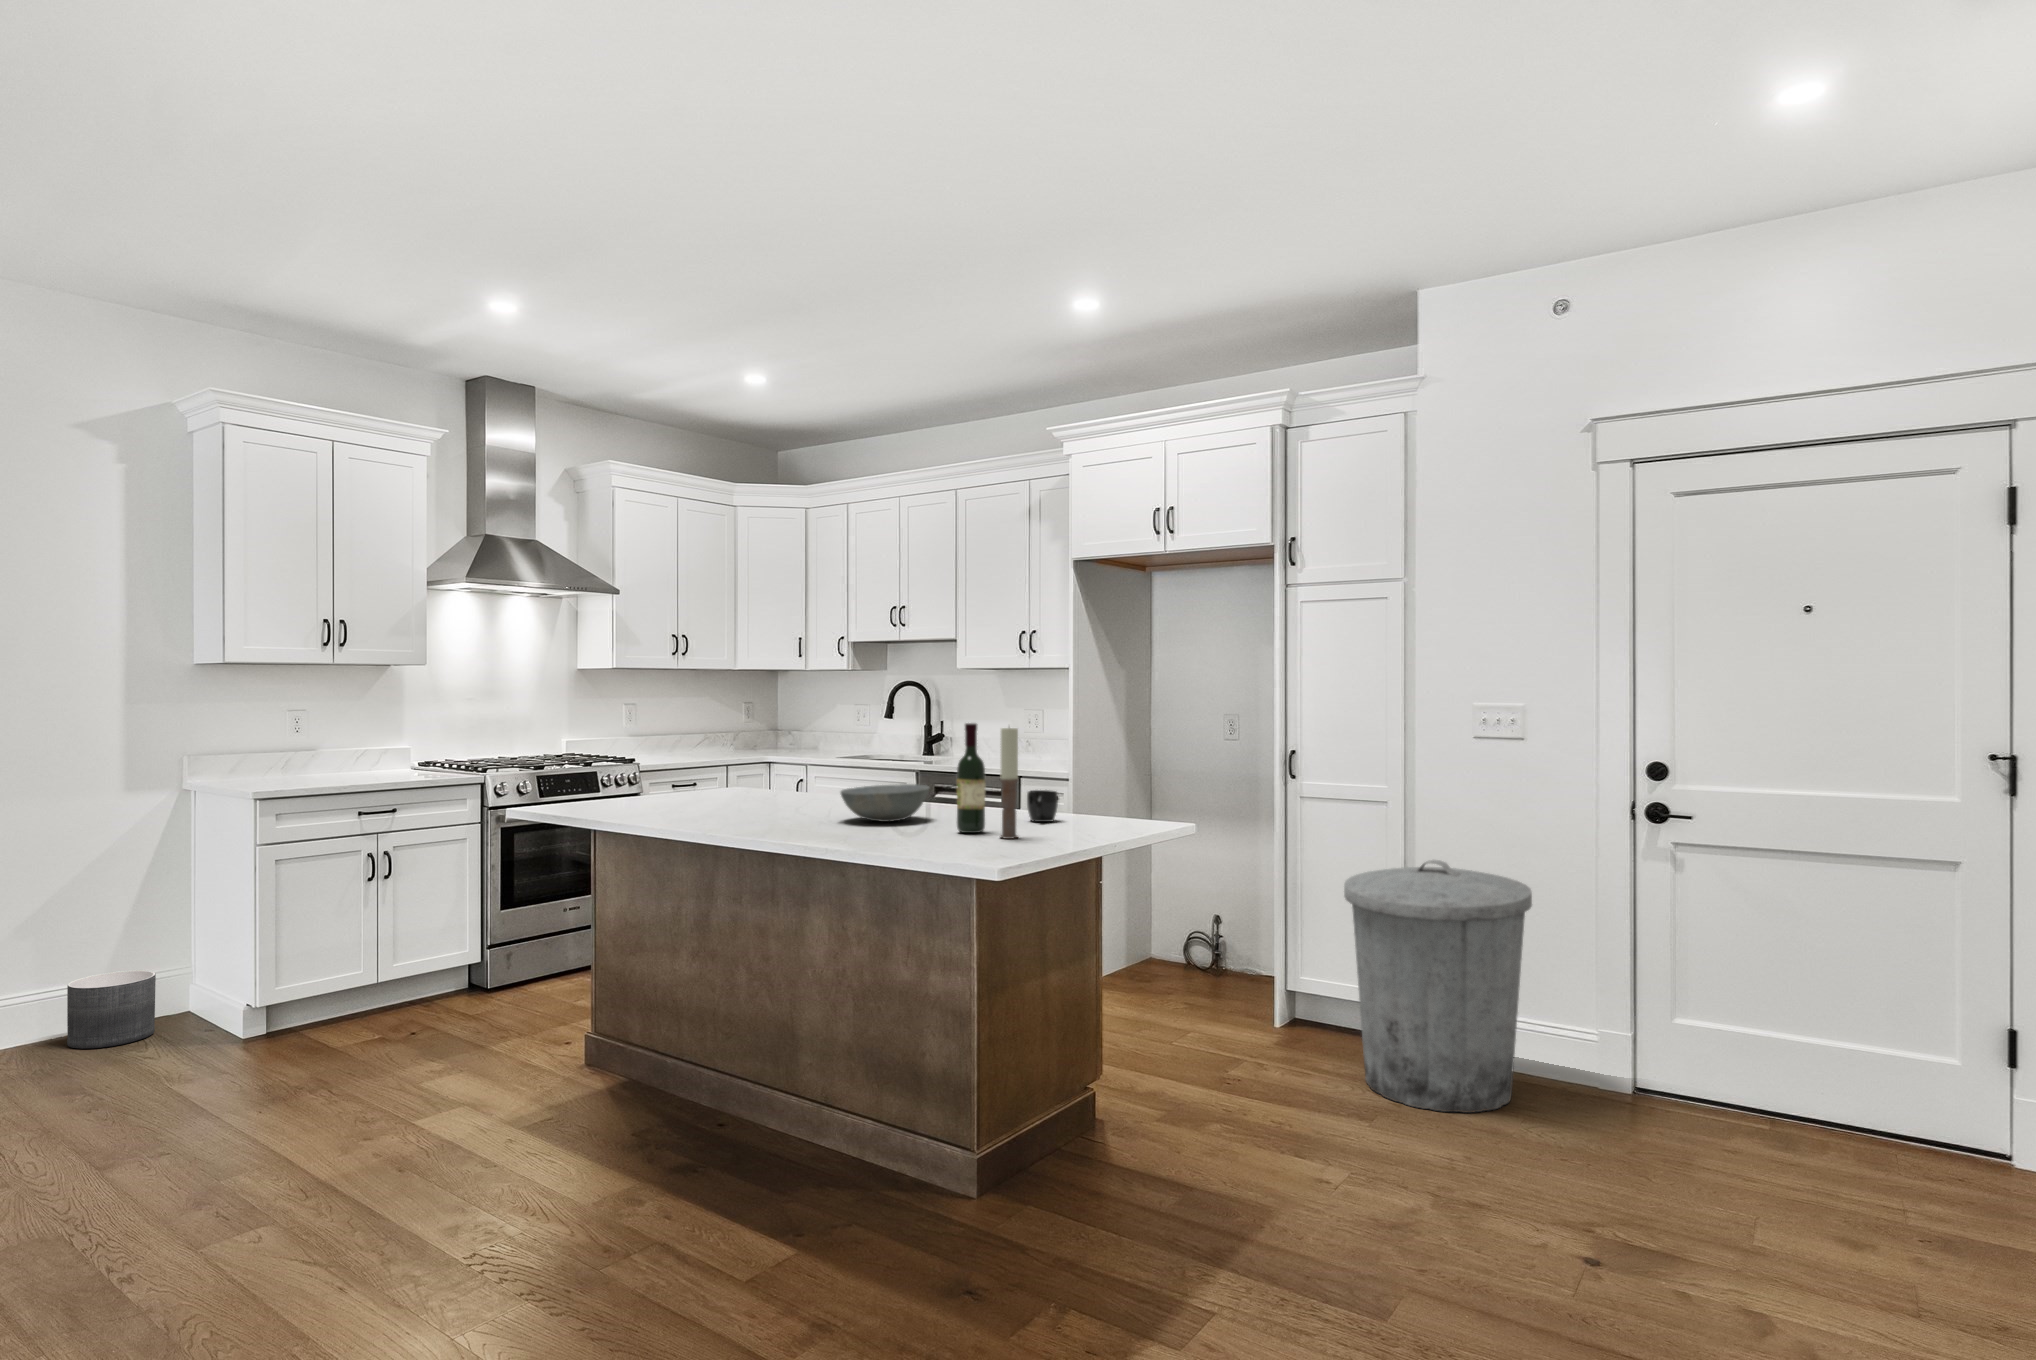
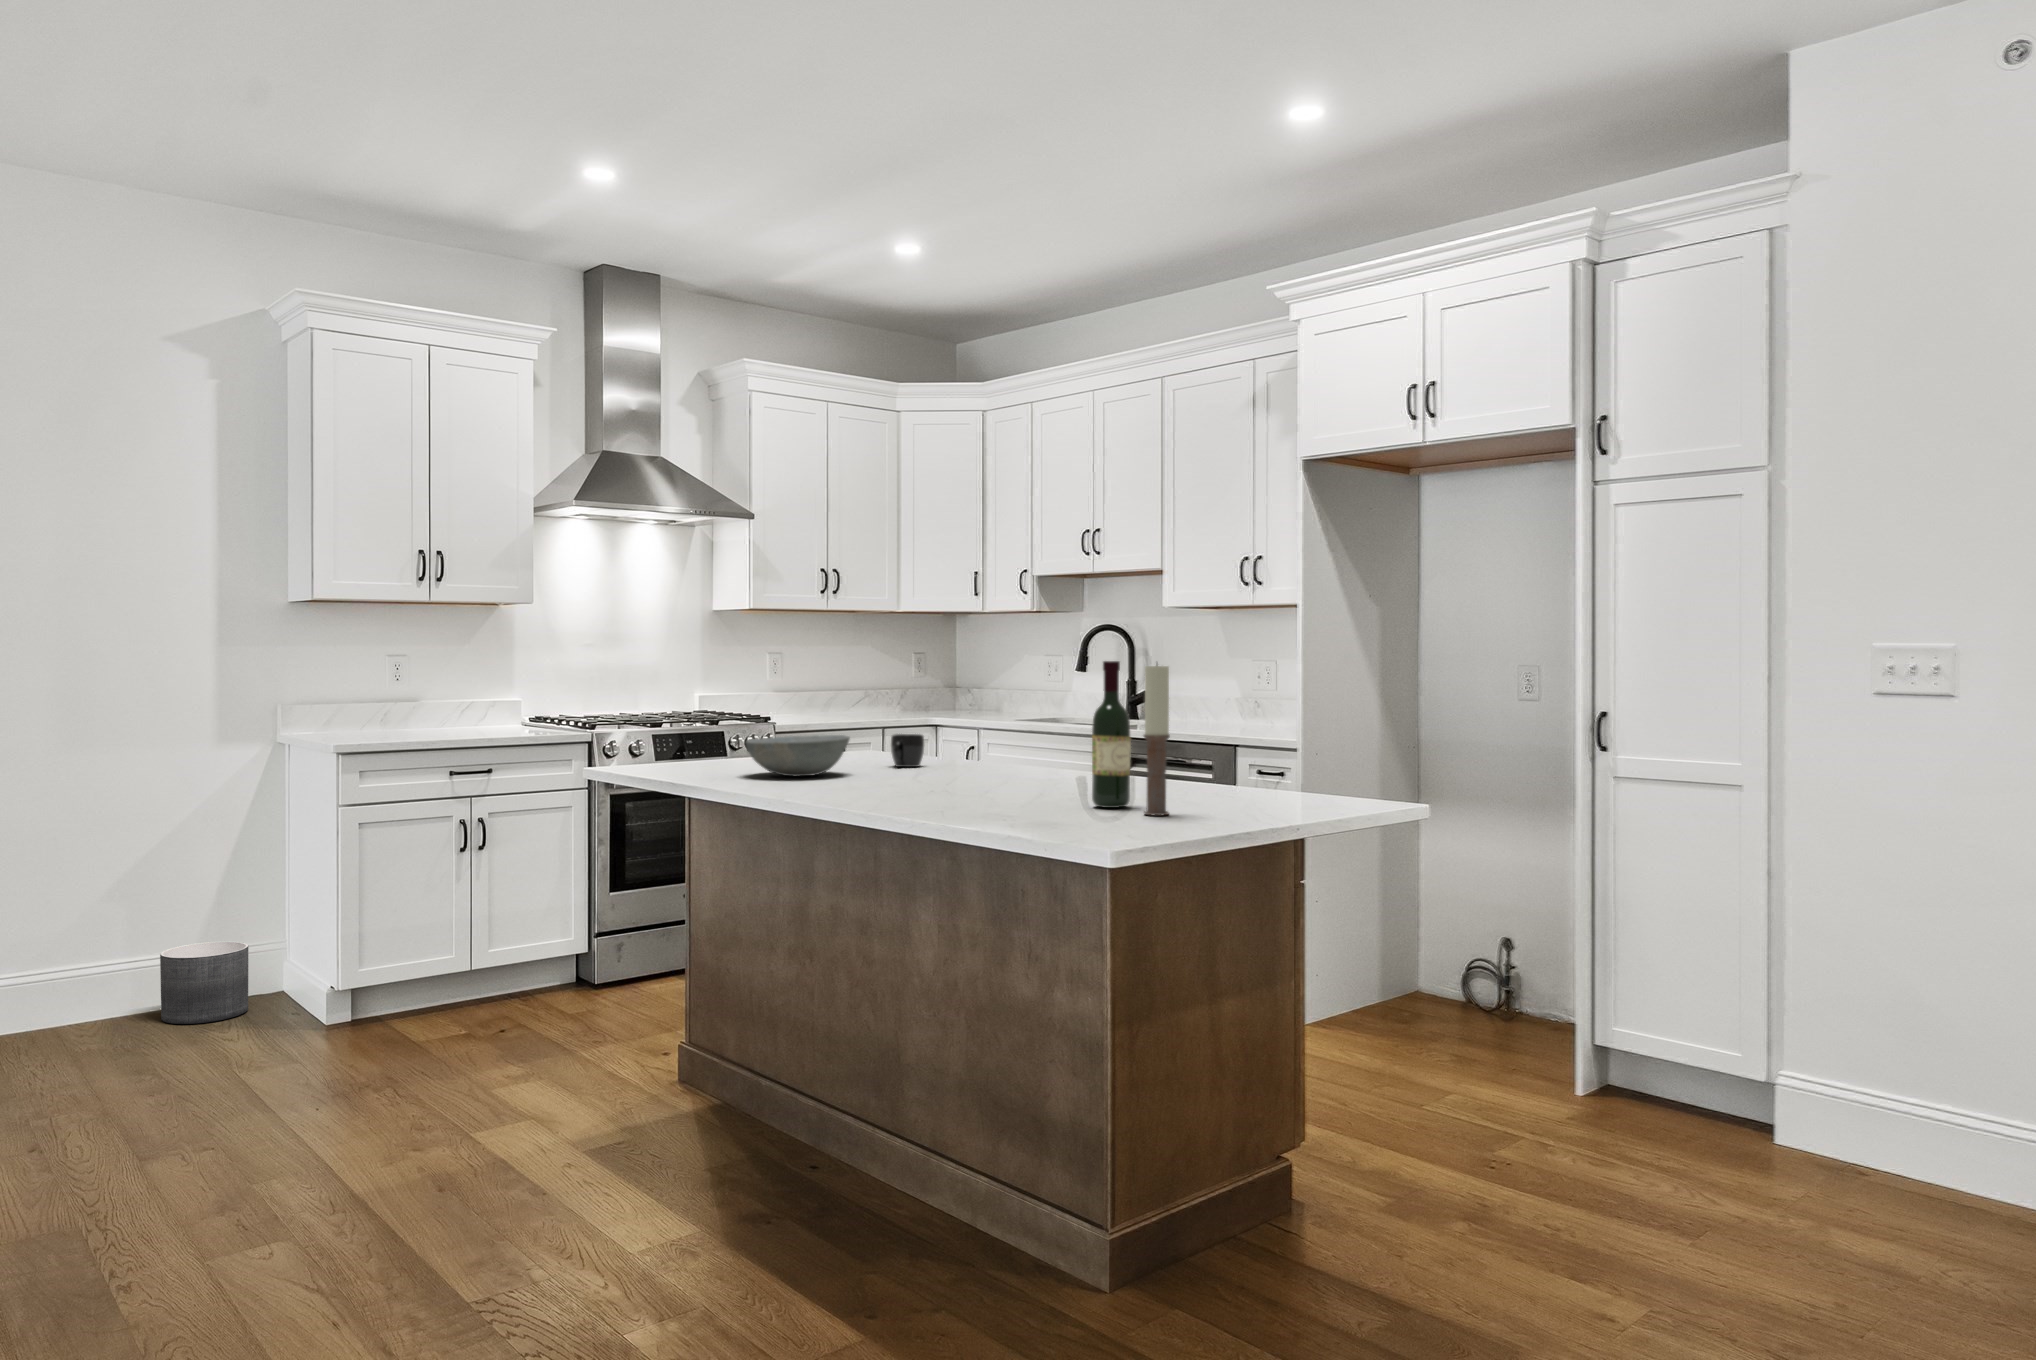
bowl: present [841,784,929,822] -> present [746,735,850,776]
mug: present [1027,790,1058,822] -> present [891,734,924,767]
trash can: present [1344,860,1532,1113] -> none [1668,868,1966,1239]

